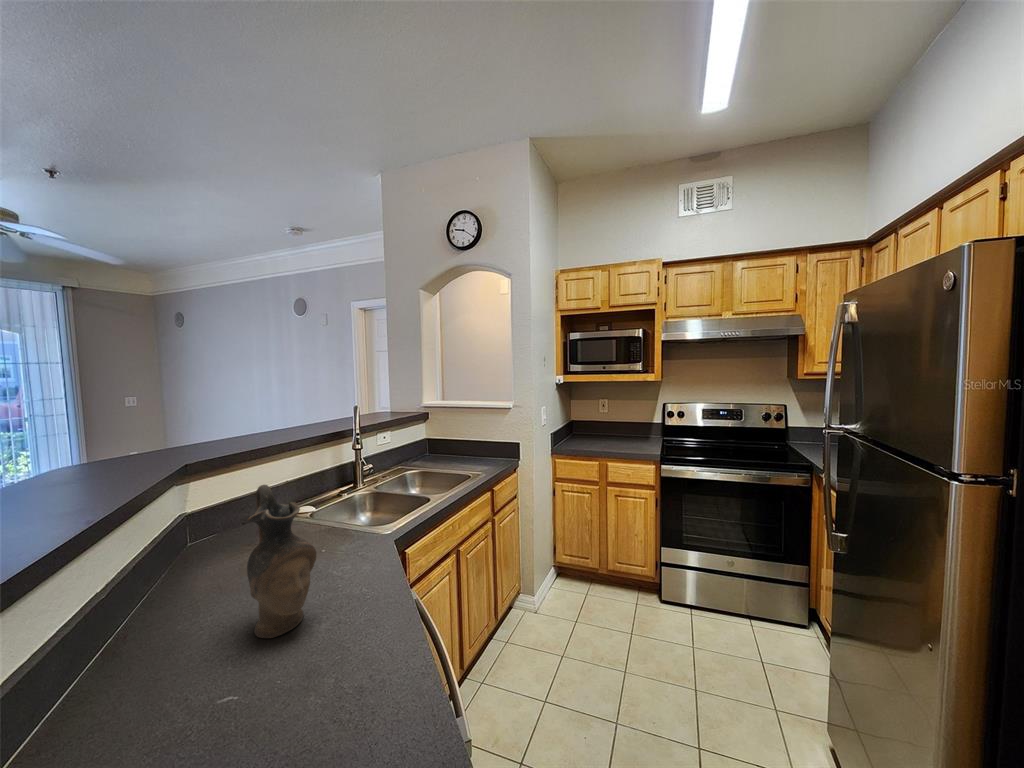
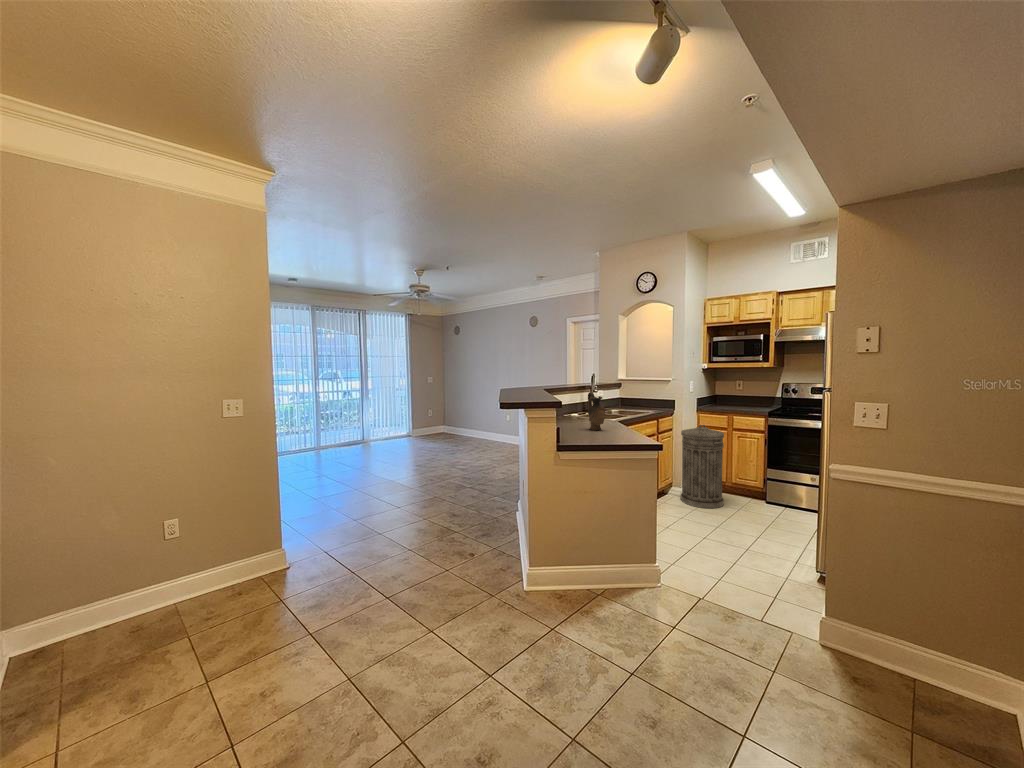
trash can: none [533,486,606,651] -> present [680,425,724,508]

